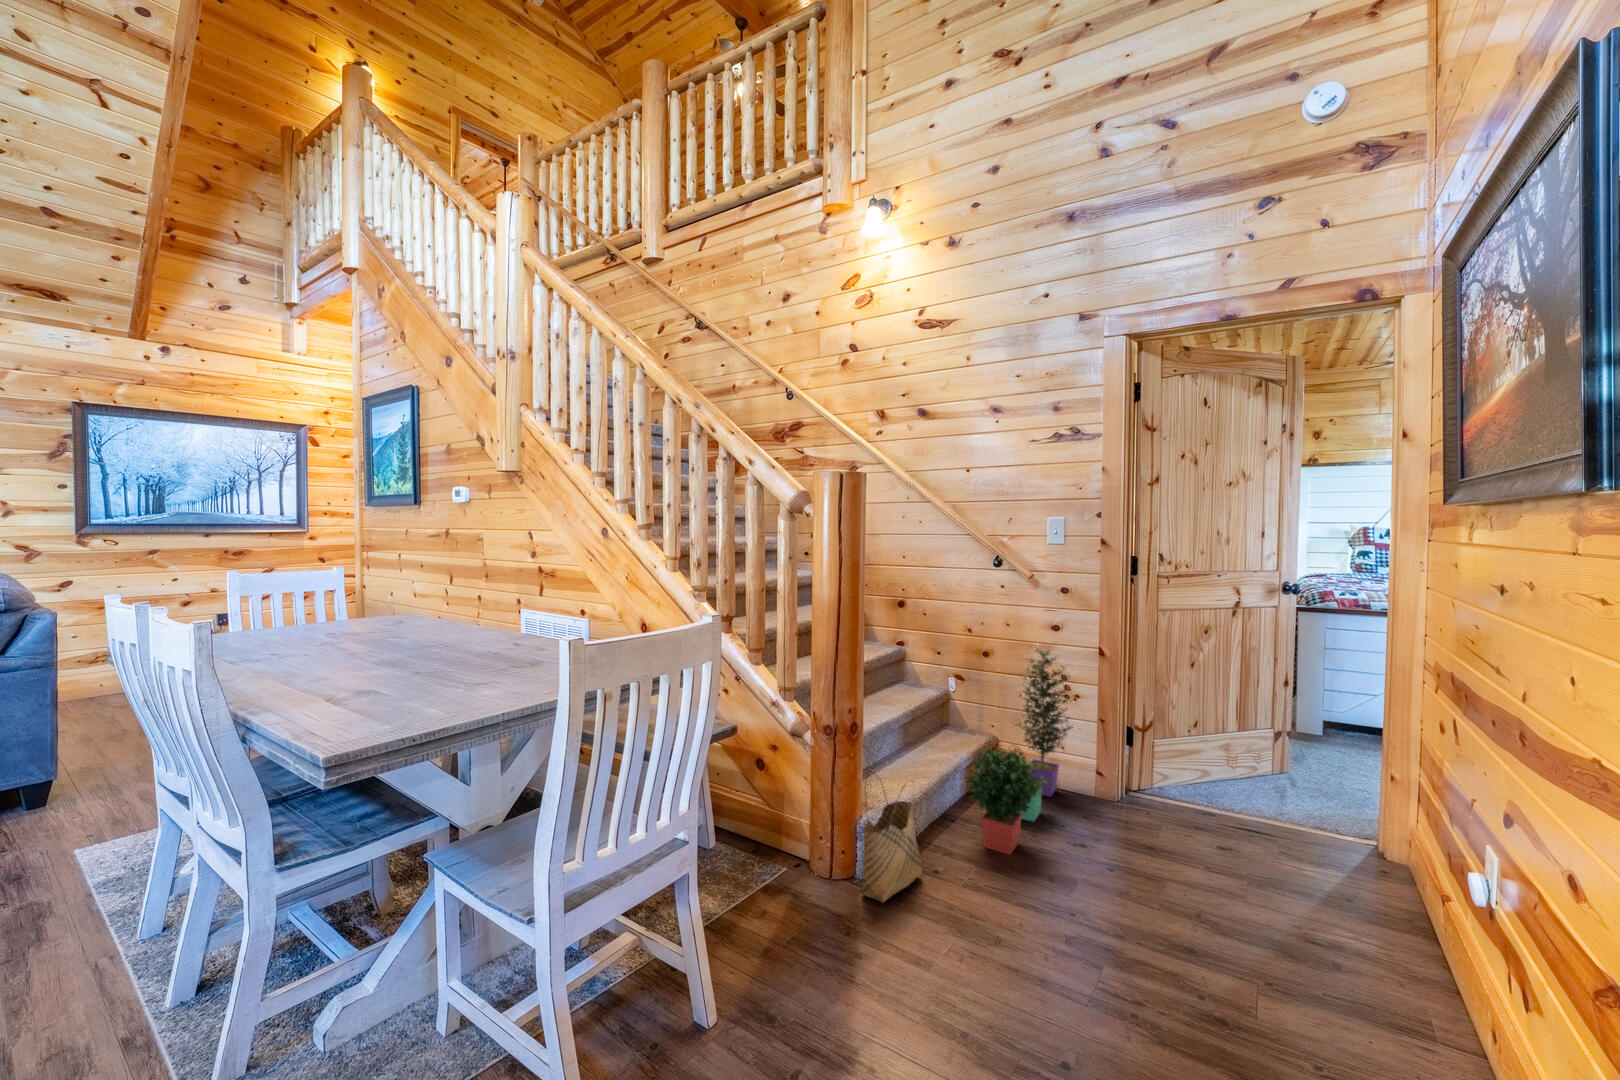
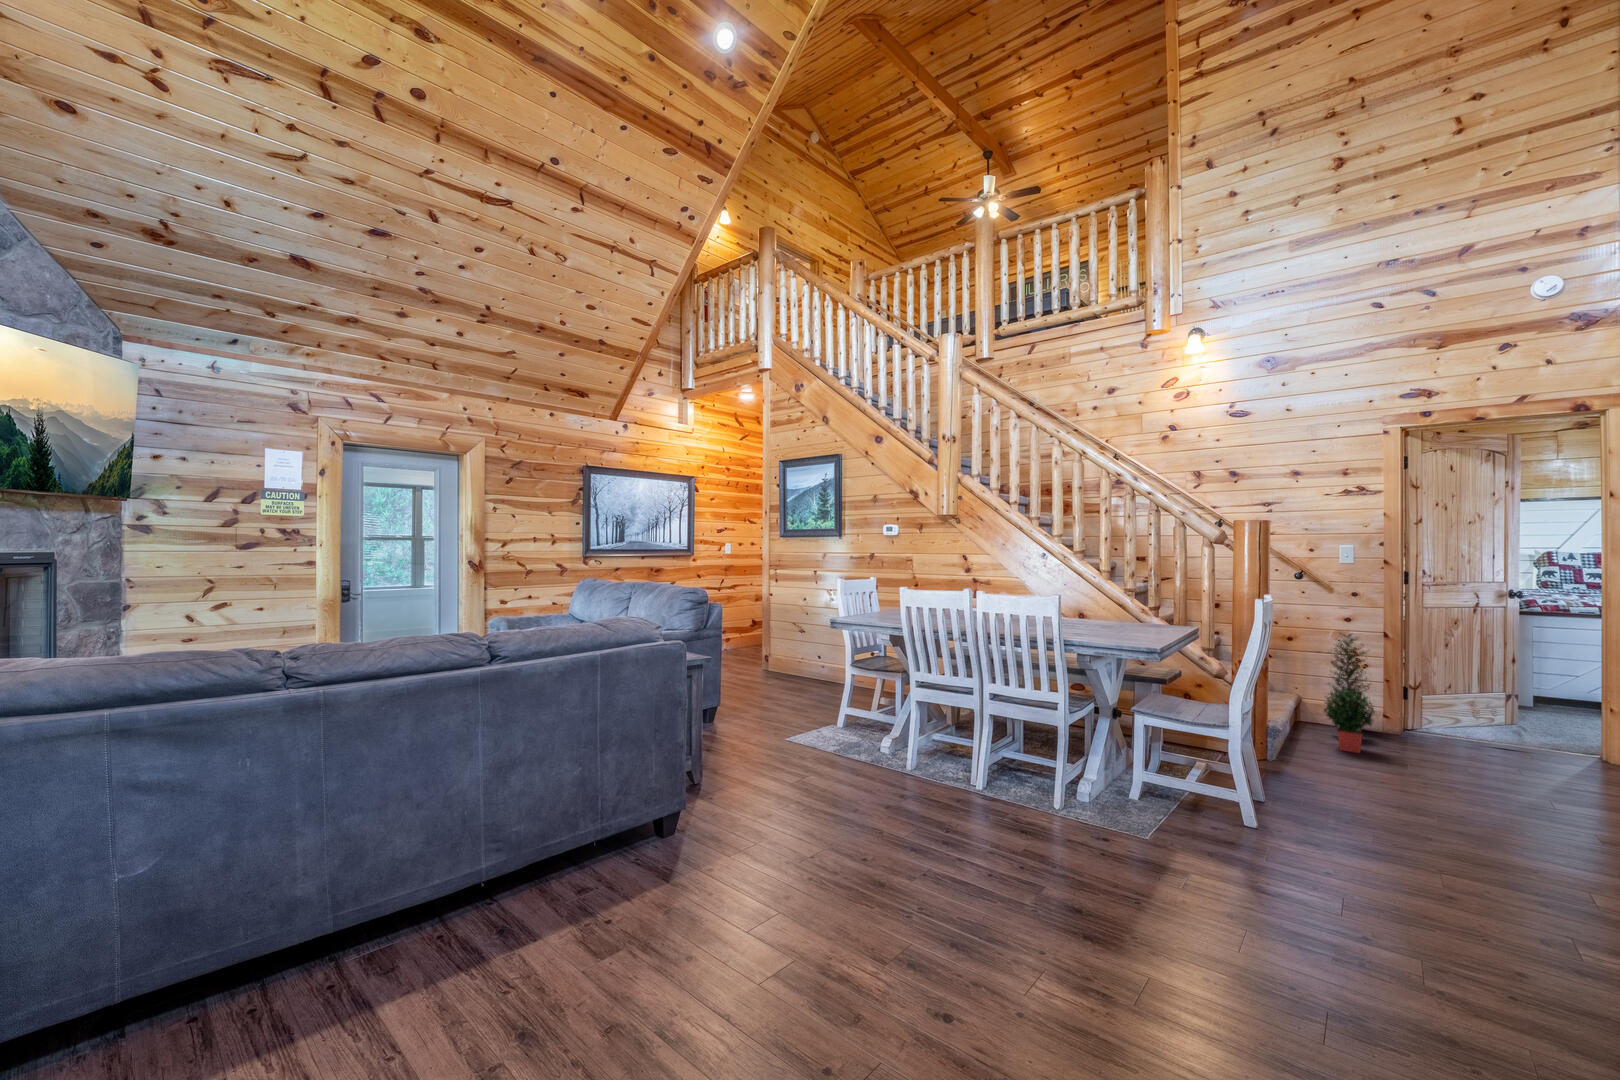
woven basket: present [862,772,922,902] -> none [1282,695,1317,766]

